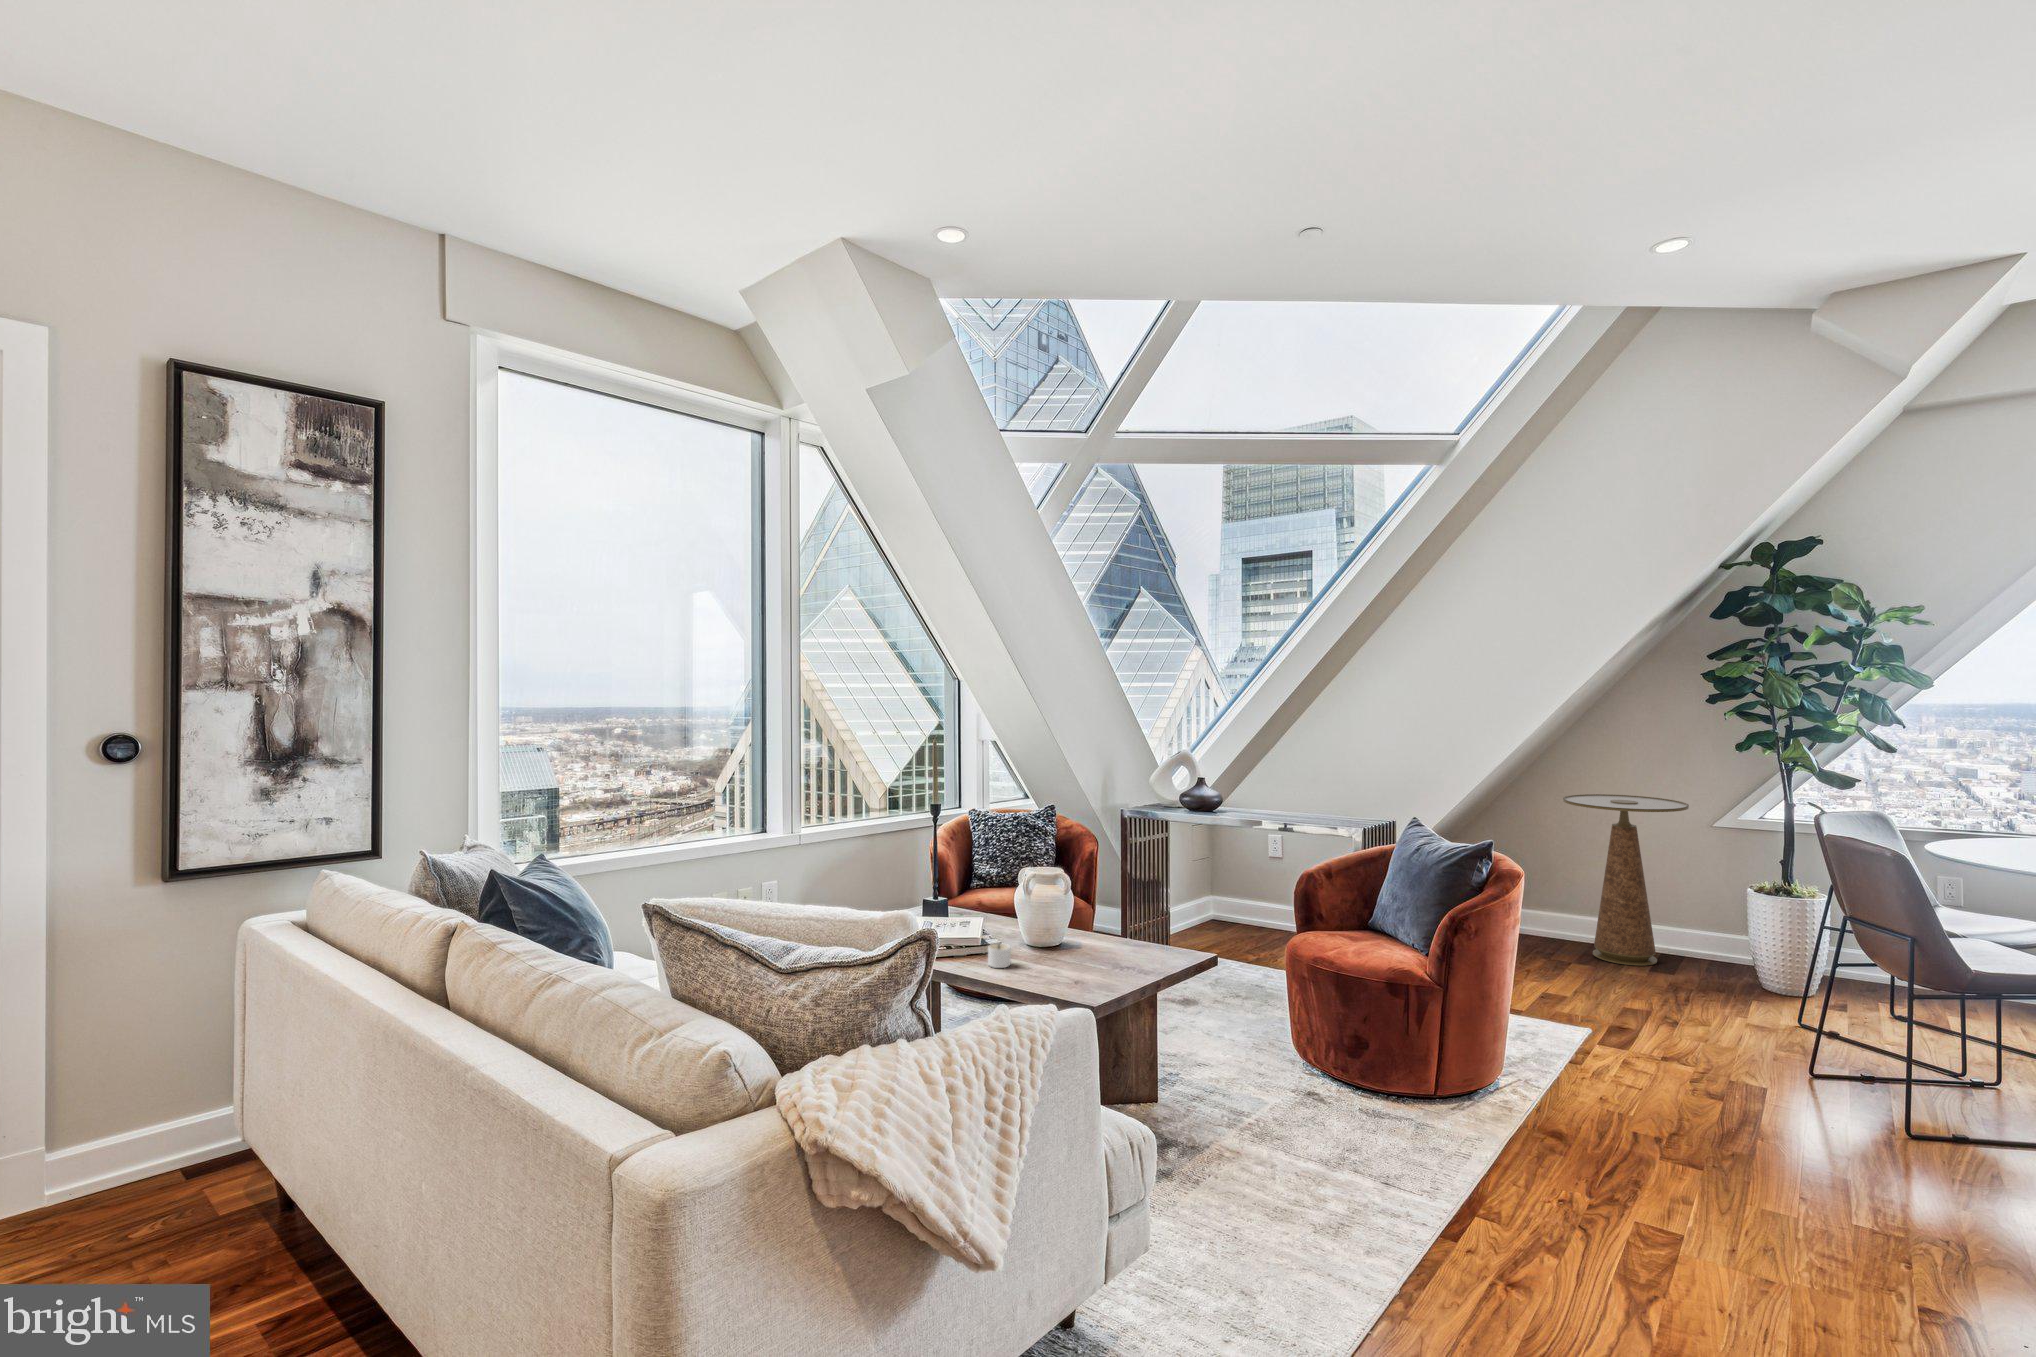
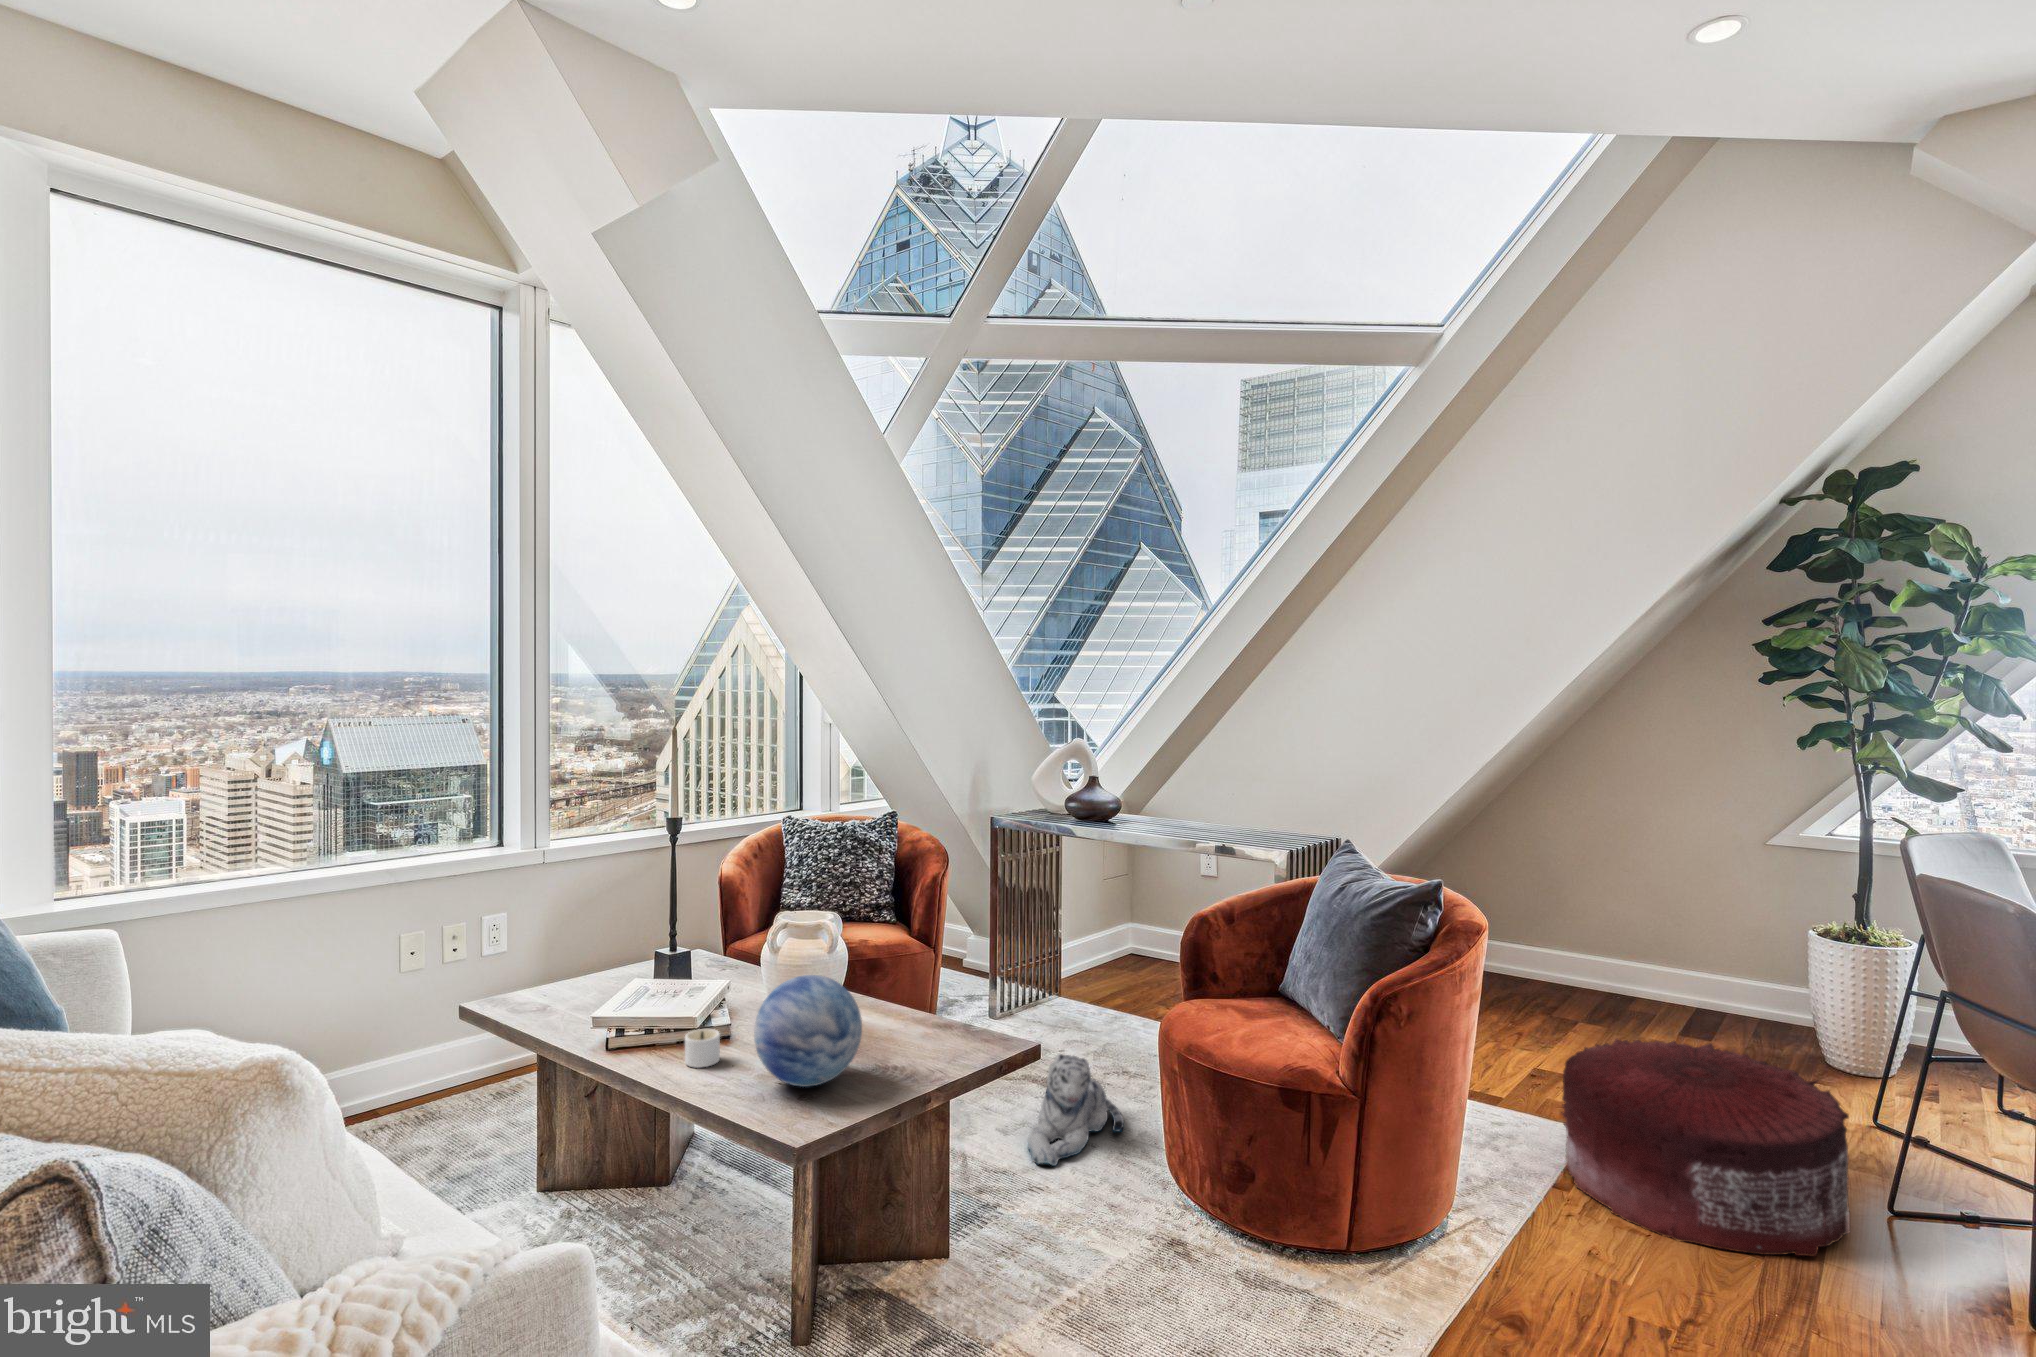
side table: present [1563,794,1689,966] -> none [1572,801,1734,1026]
decorative orb: none [1044,904,1115,977] -> present [754,975,862,1087]
pouf: none [1572,960,1782,1100] -> present [1562,1039,1850,1256]
plush toy: none [1187,974,1253,1052] -> present [1028,1054,1124,1166]

